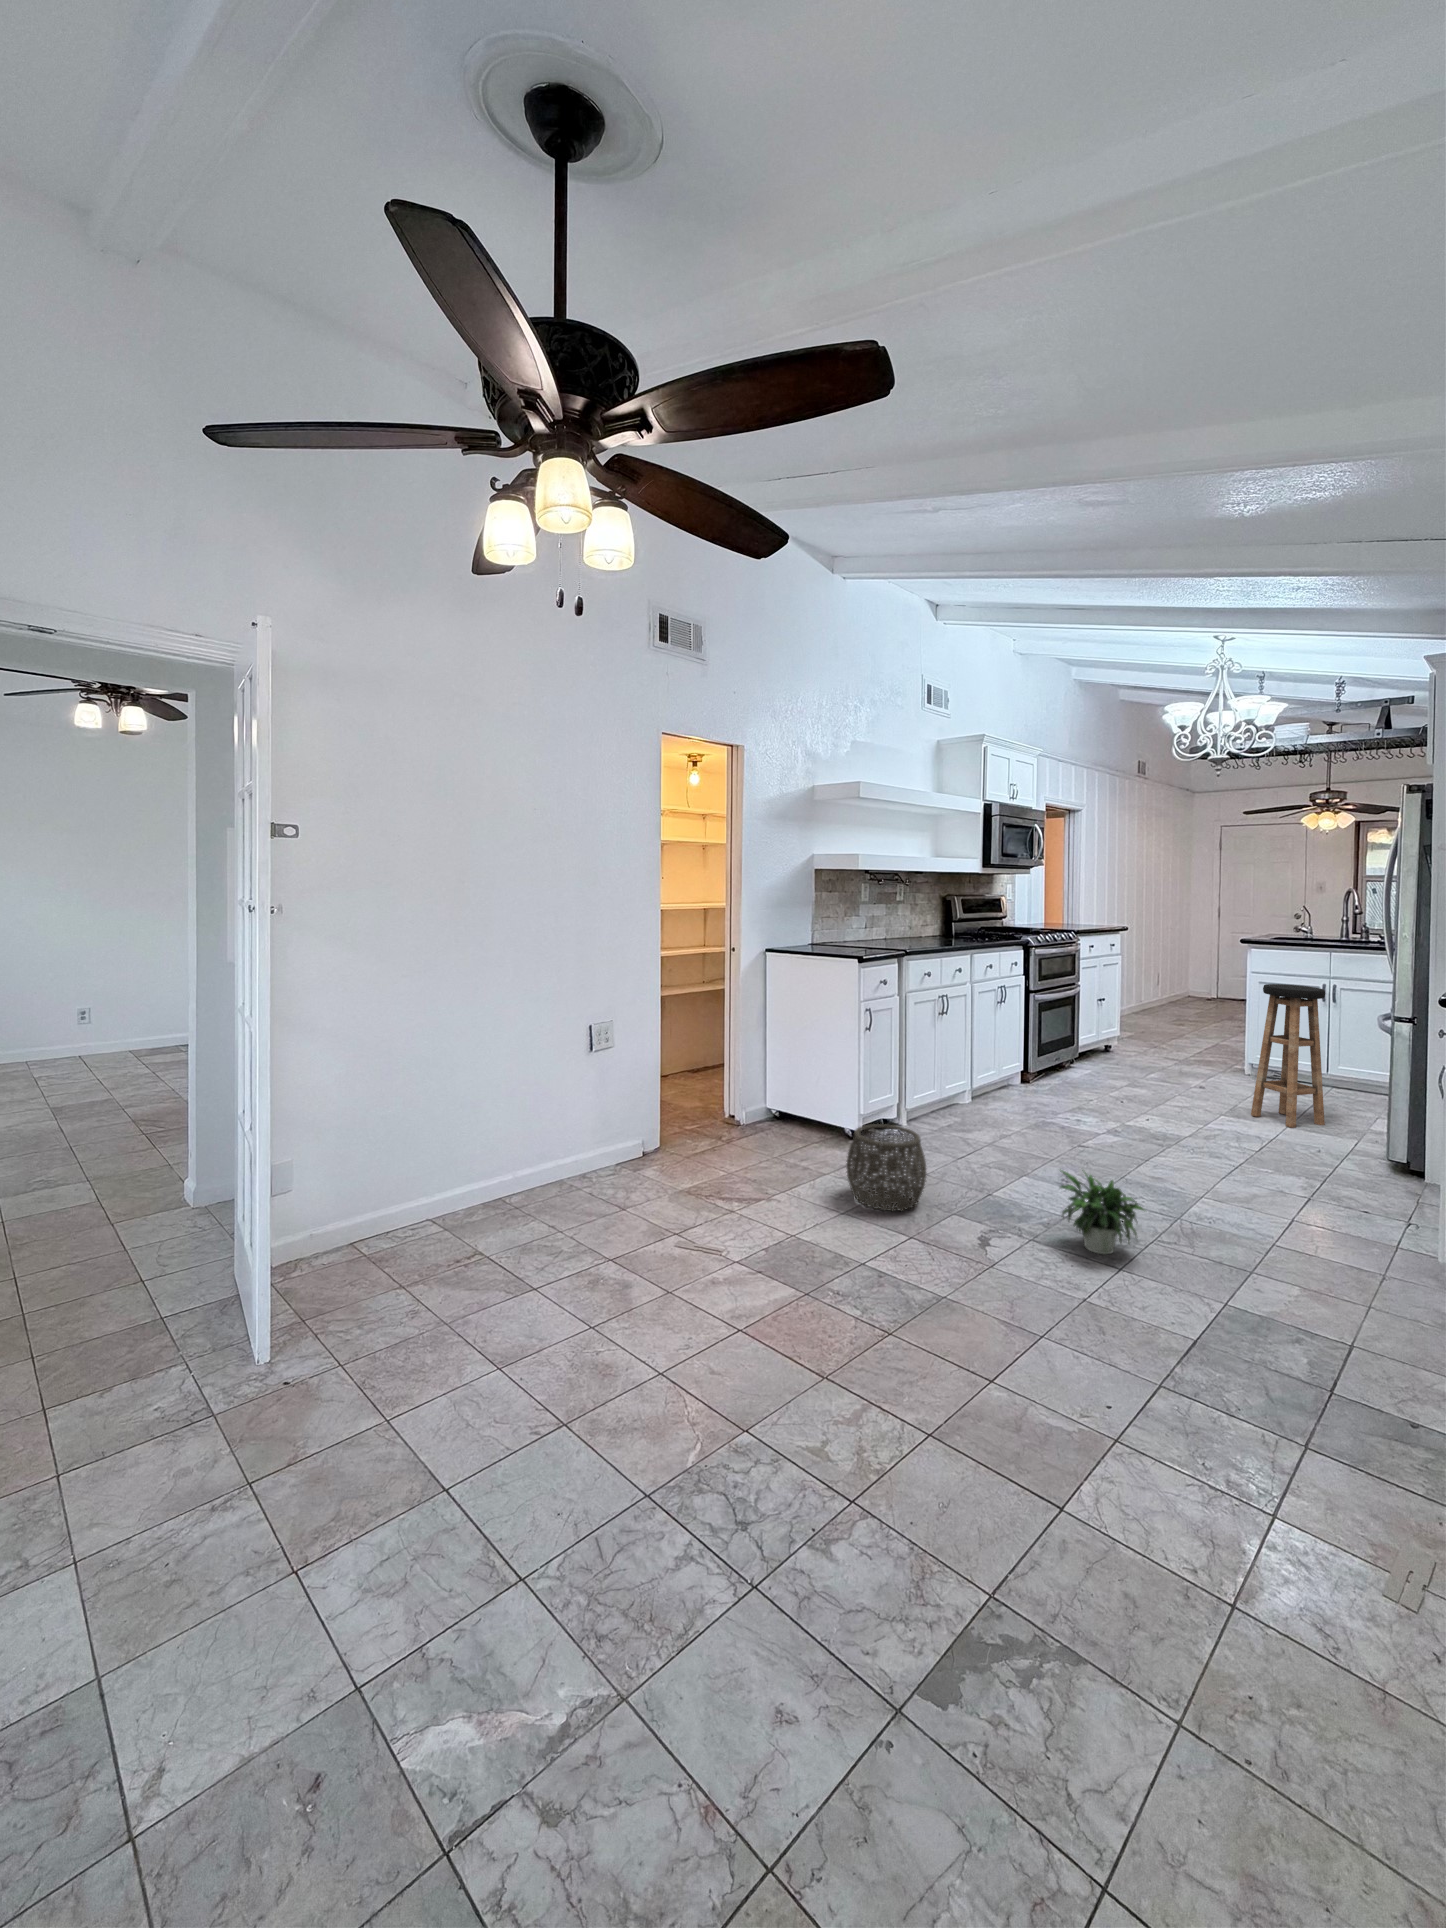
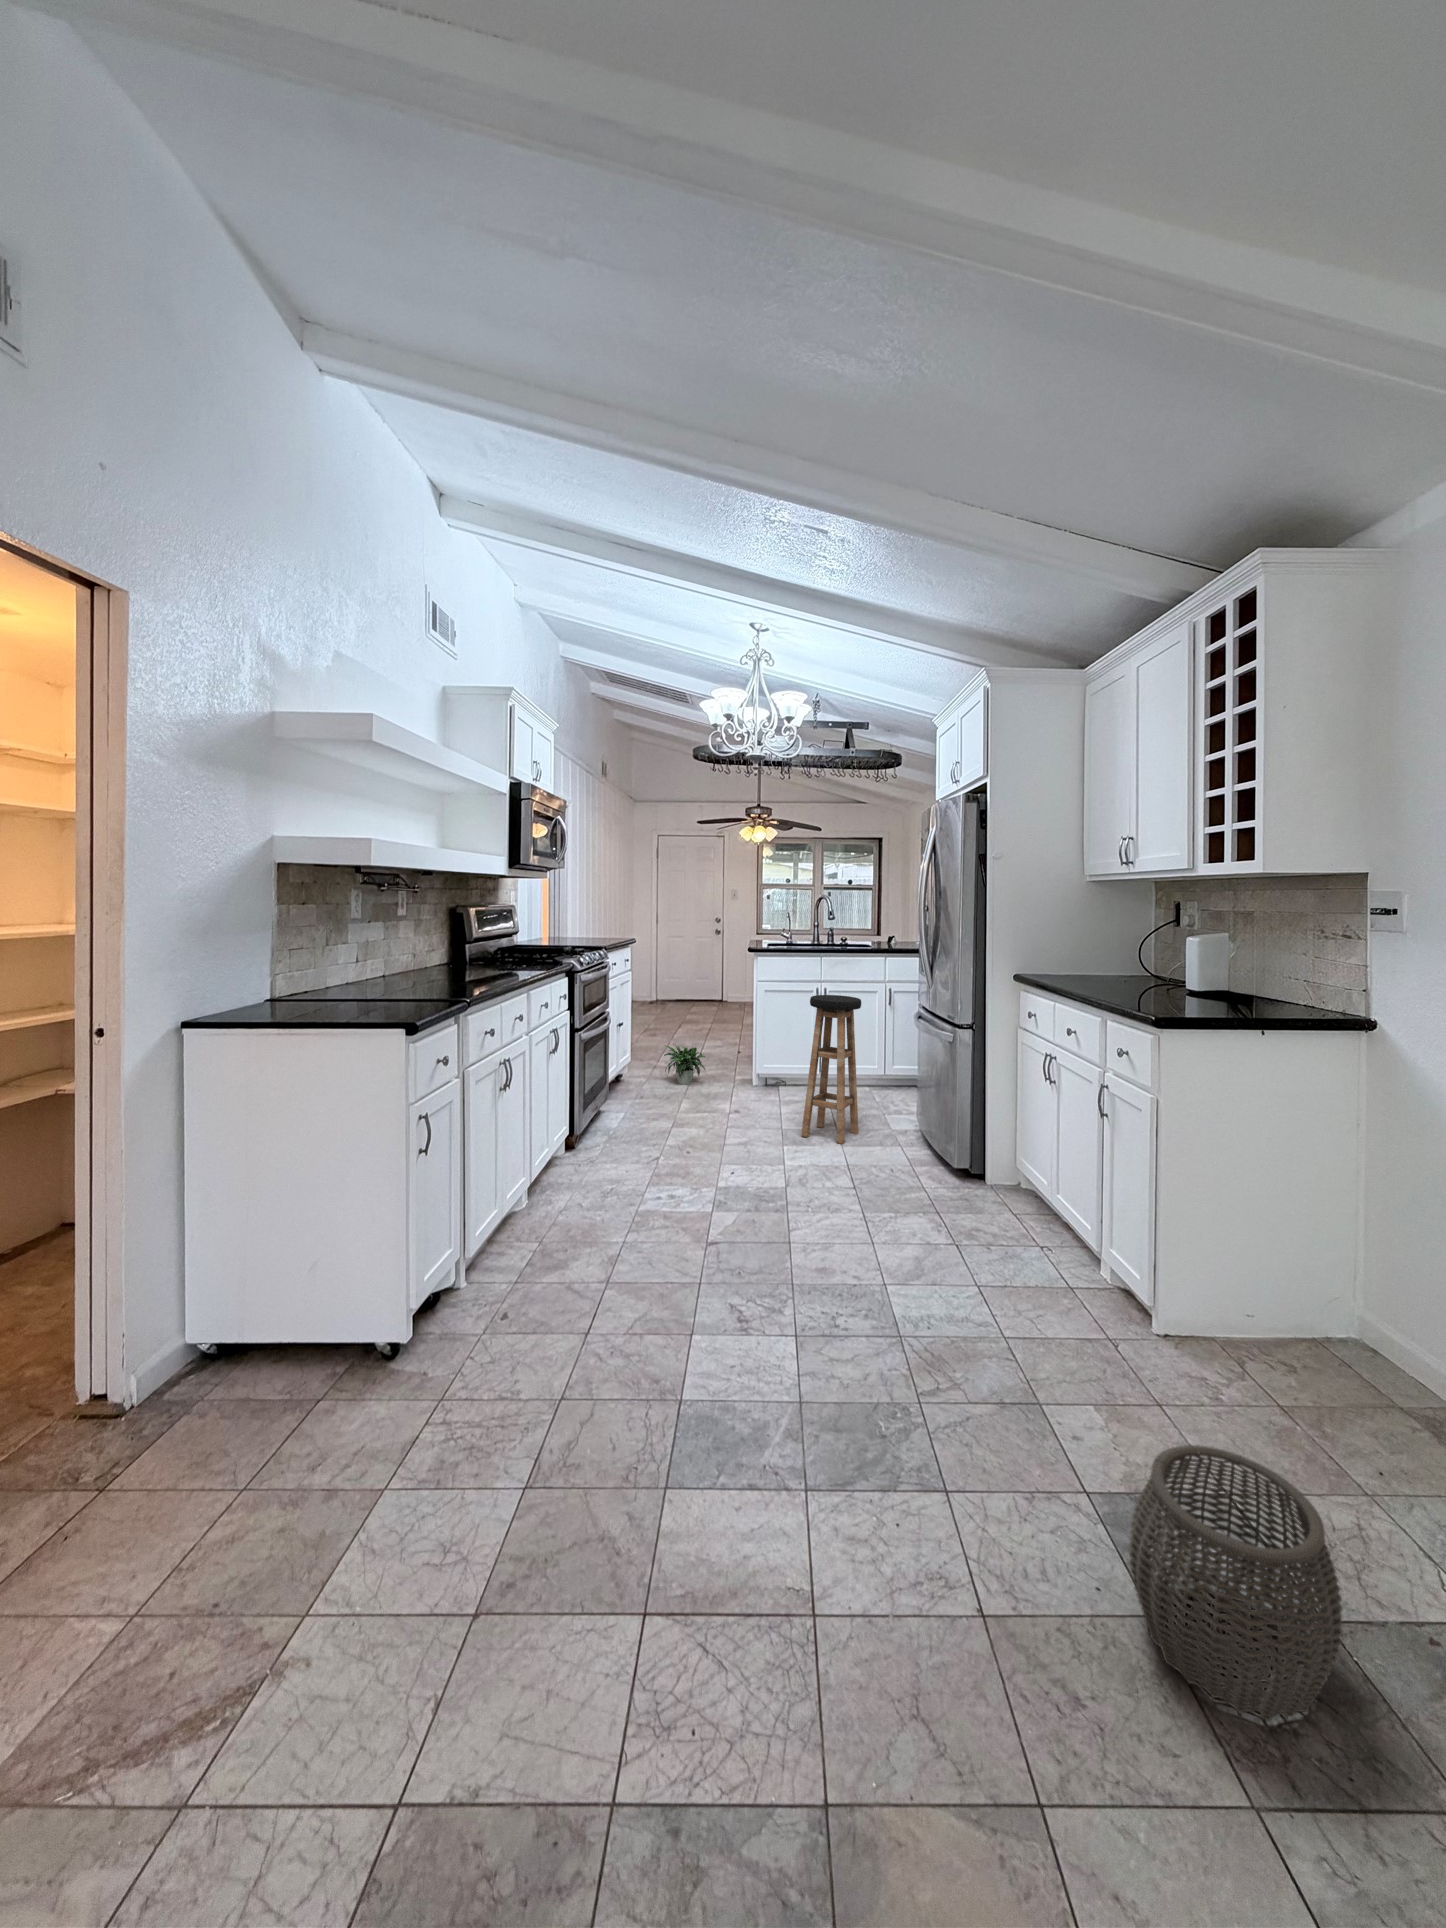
woven basket: present [846,1124,927,1211] -> present [1129,1445,1343,1721]
potted plant: present [1060,1171,1144,1254] -> present [654,1045,706,1084]

